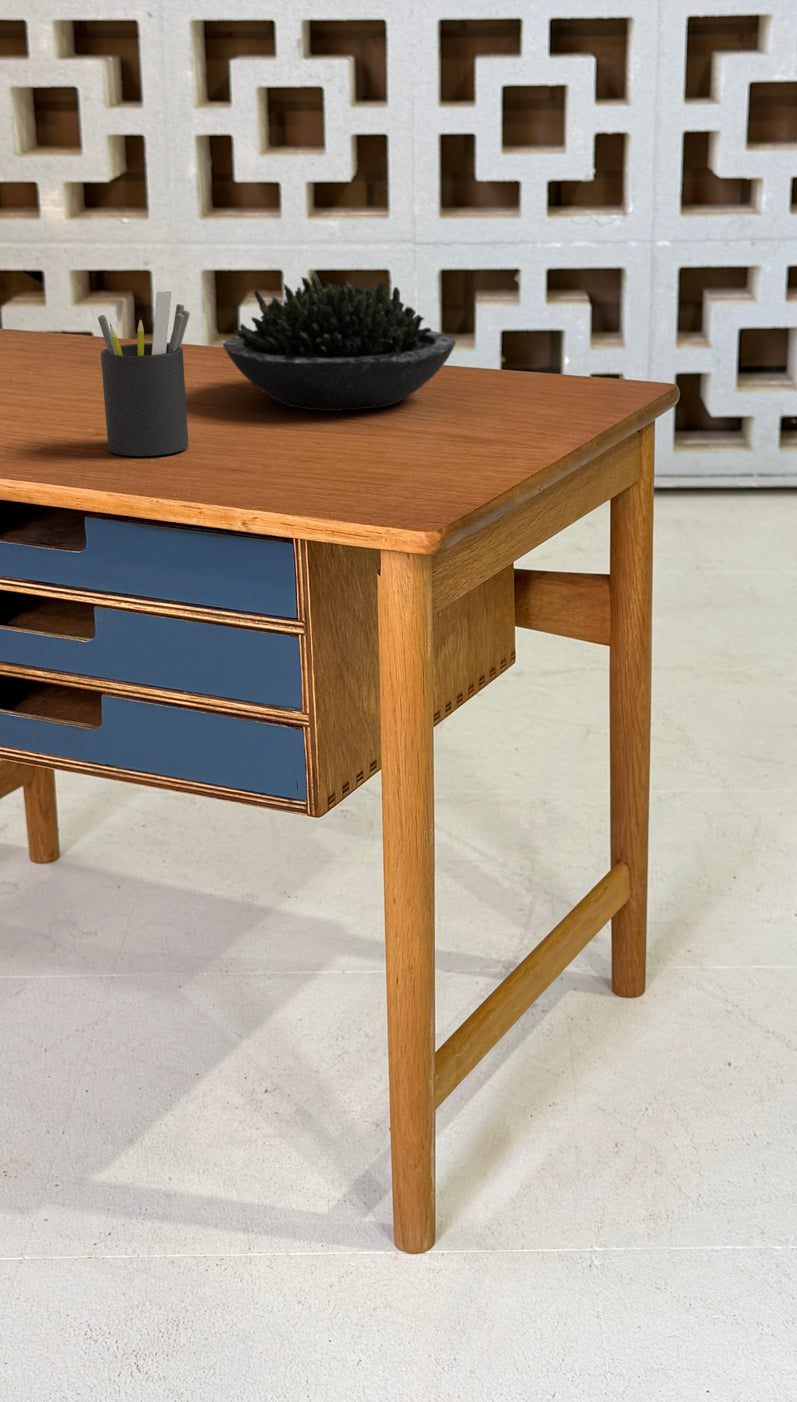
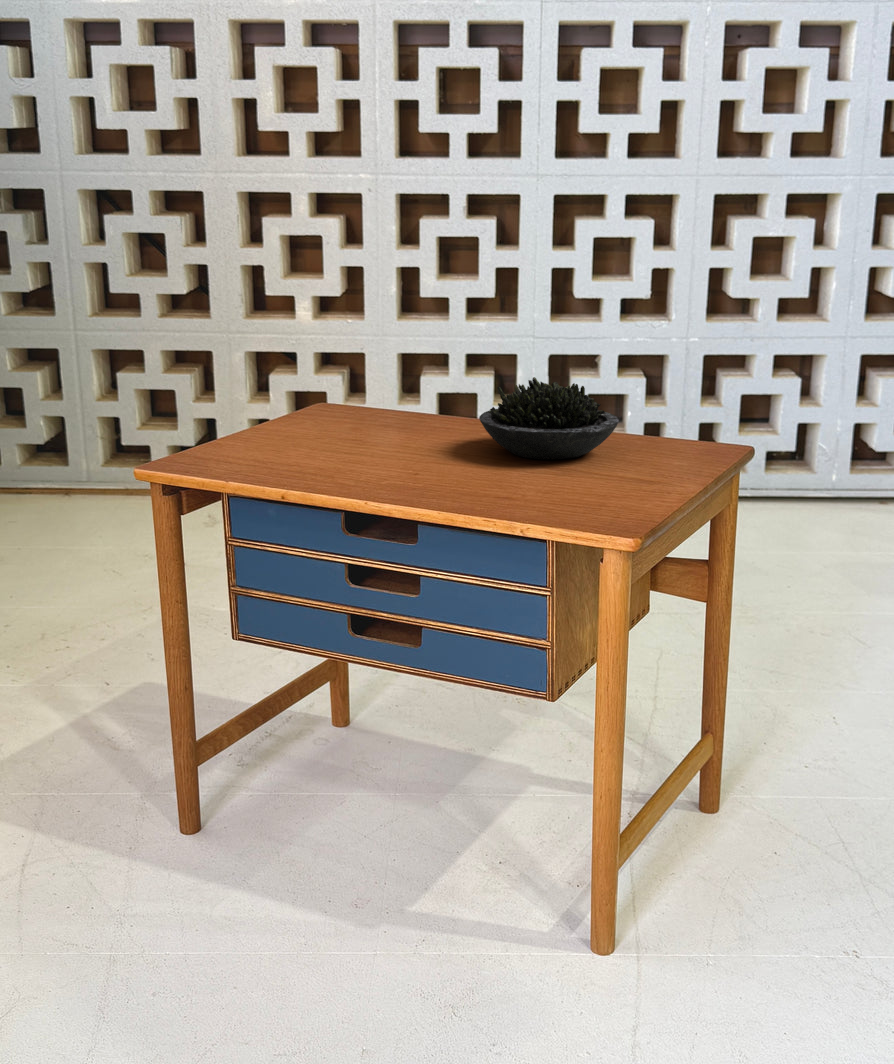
pen holder: present [98,291,190,456] -> none [423,393,476,488]

